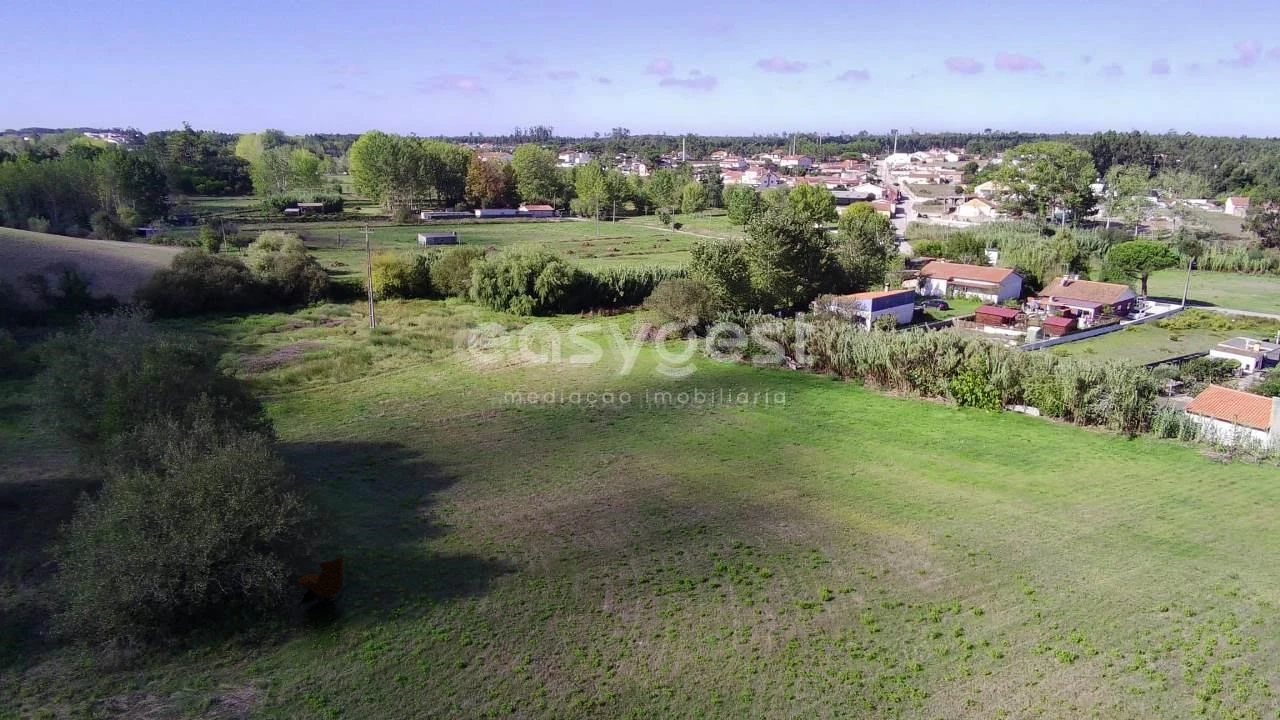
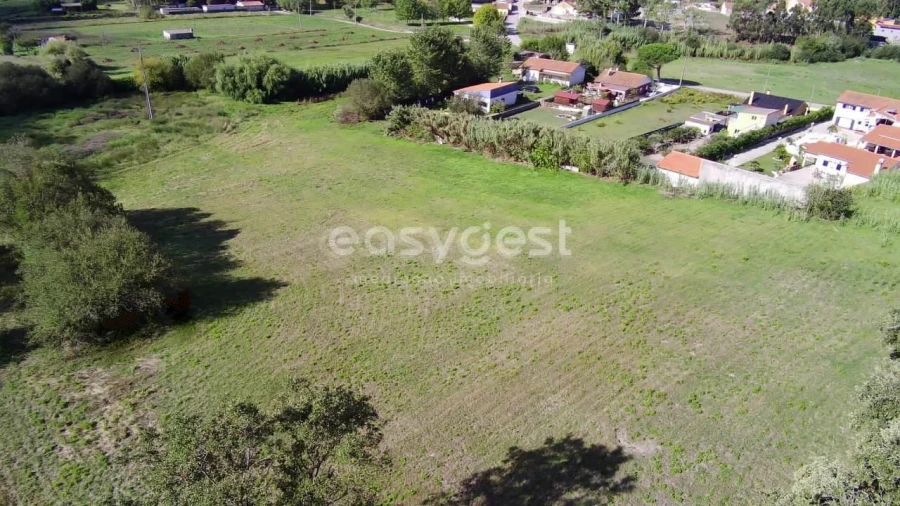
round table: none [180,588,247,649] -> present [102,311,139,341]

